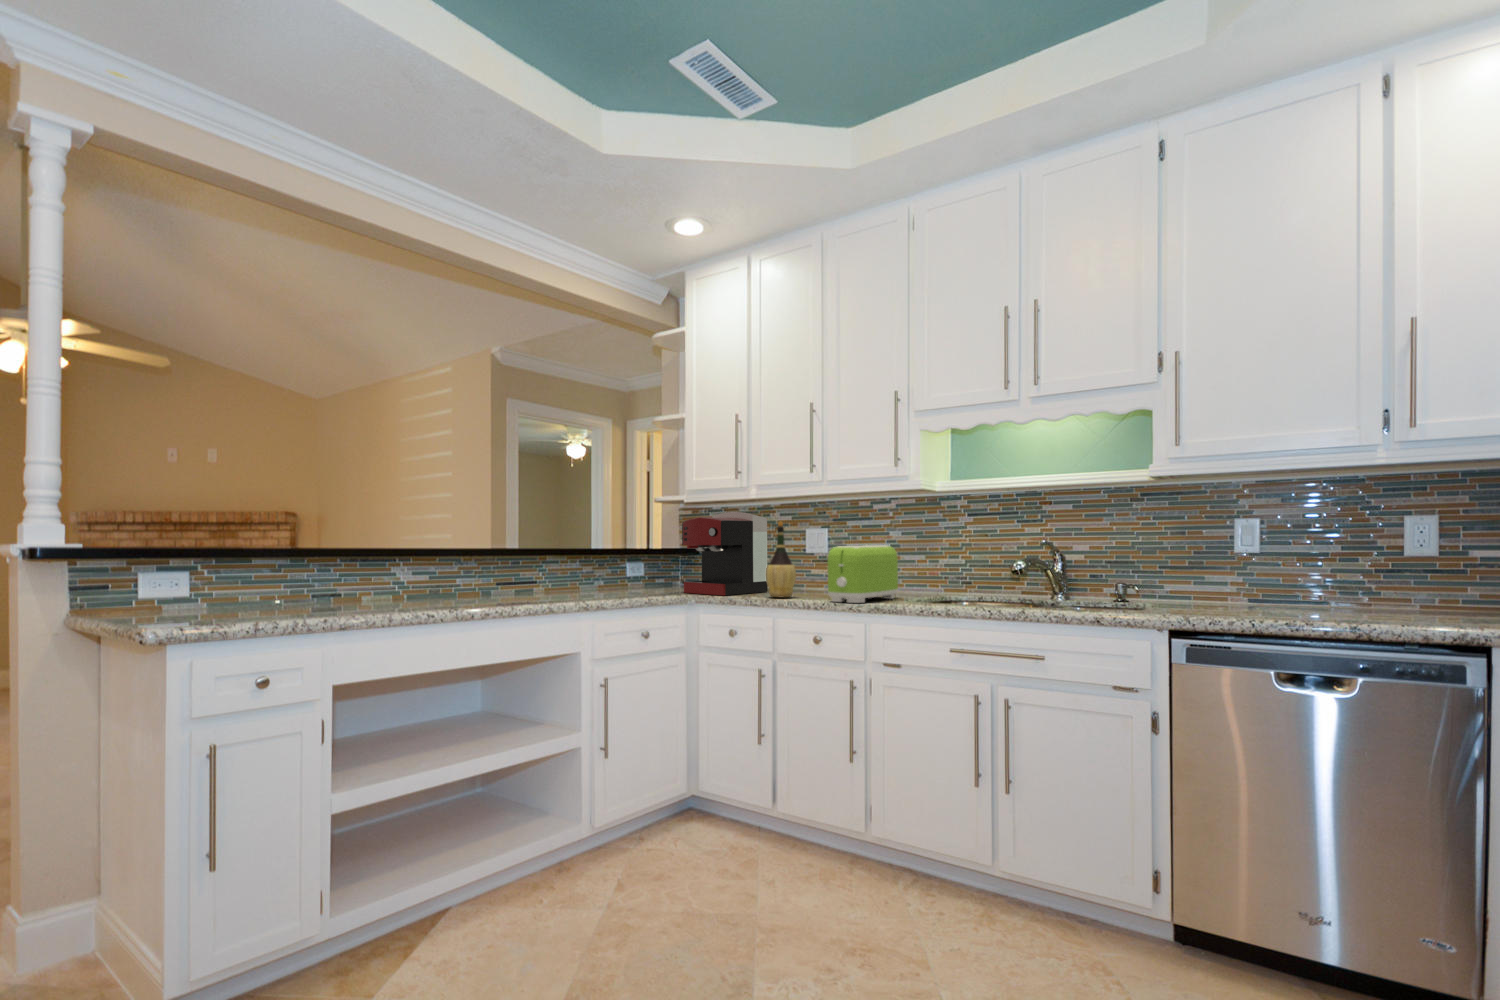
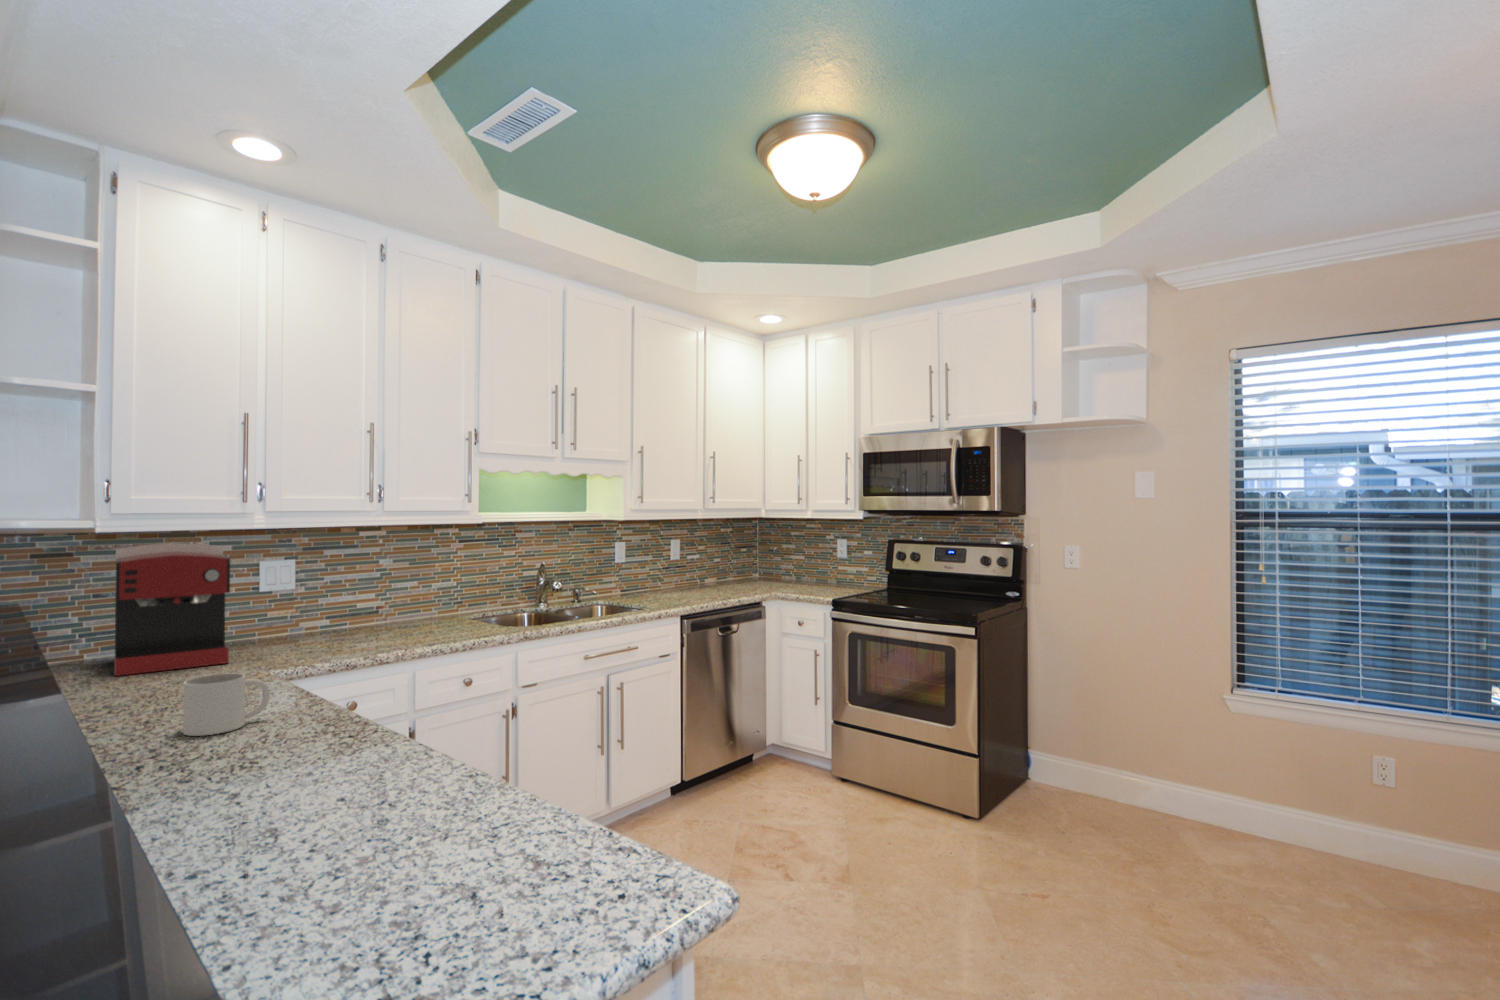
wine bottle: present [766,522,796,597] -> none [290,556,334,650]
toaster: present [828,545,898,603] -> none [368,575,438,640]
mug: none [533,578,566,609] -> present [183,673,270,736]

